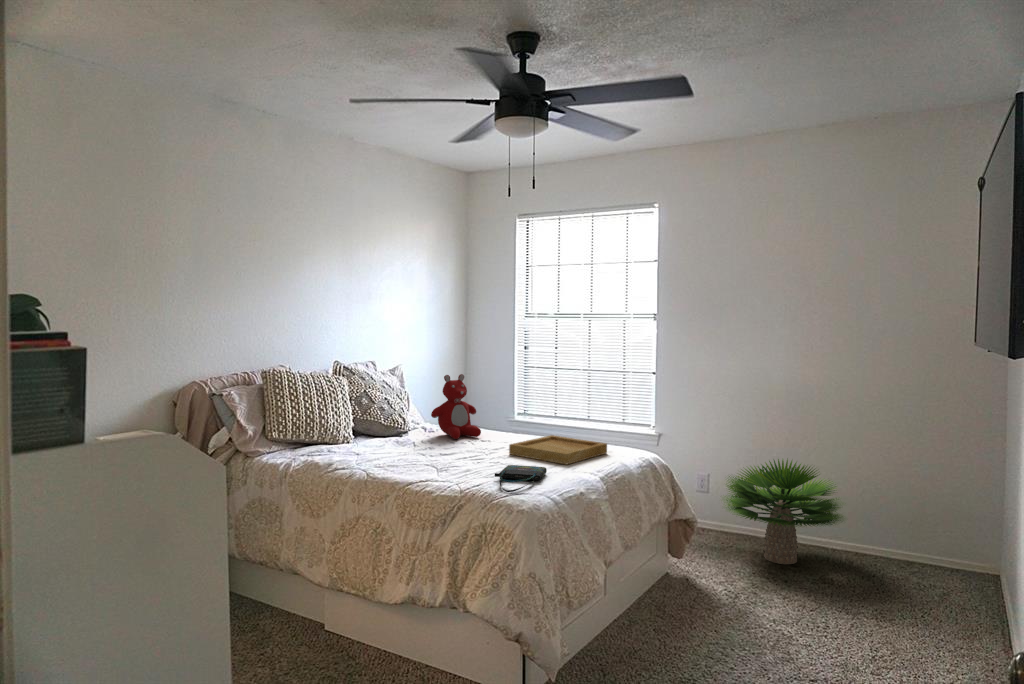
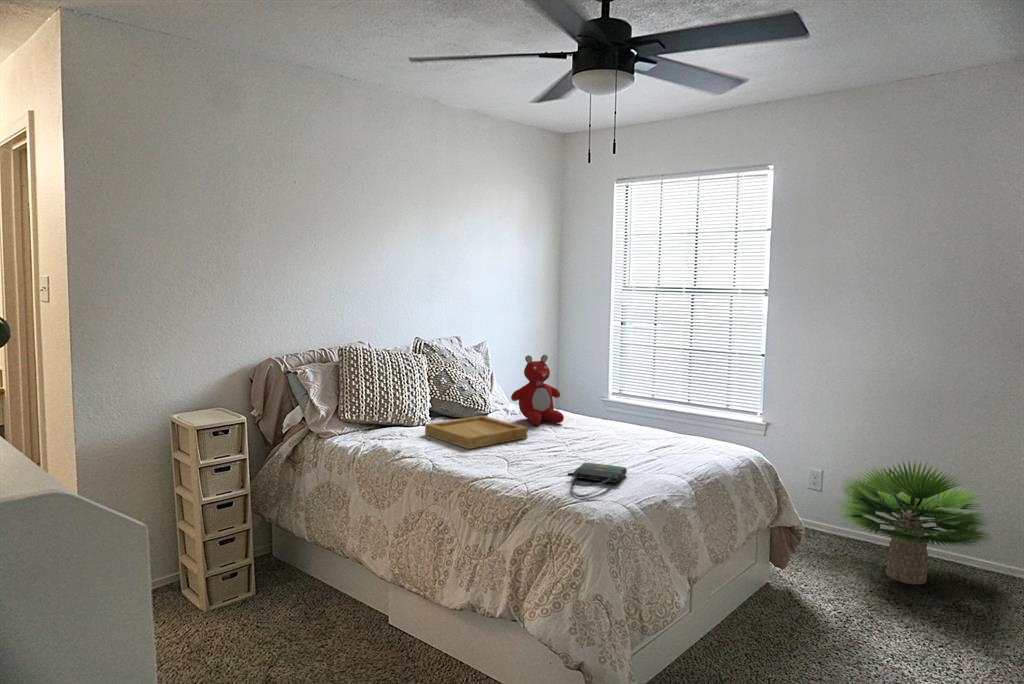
tray: present [509,435,607,465] -> present [425,416,528,449]

